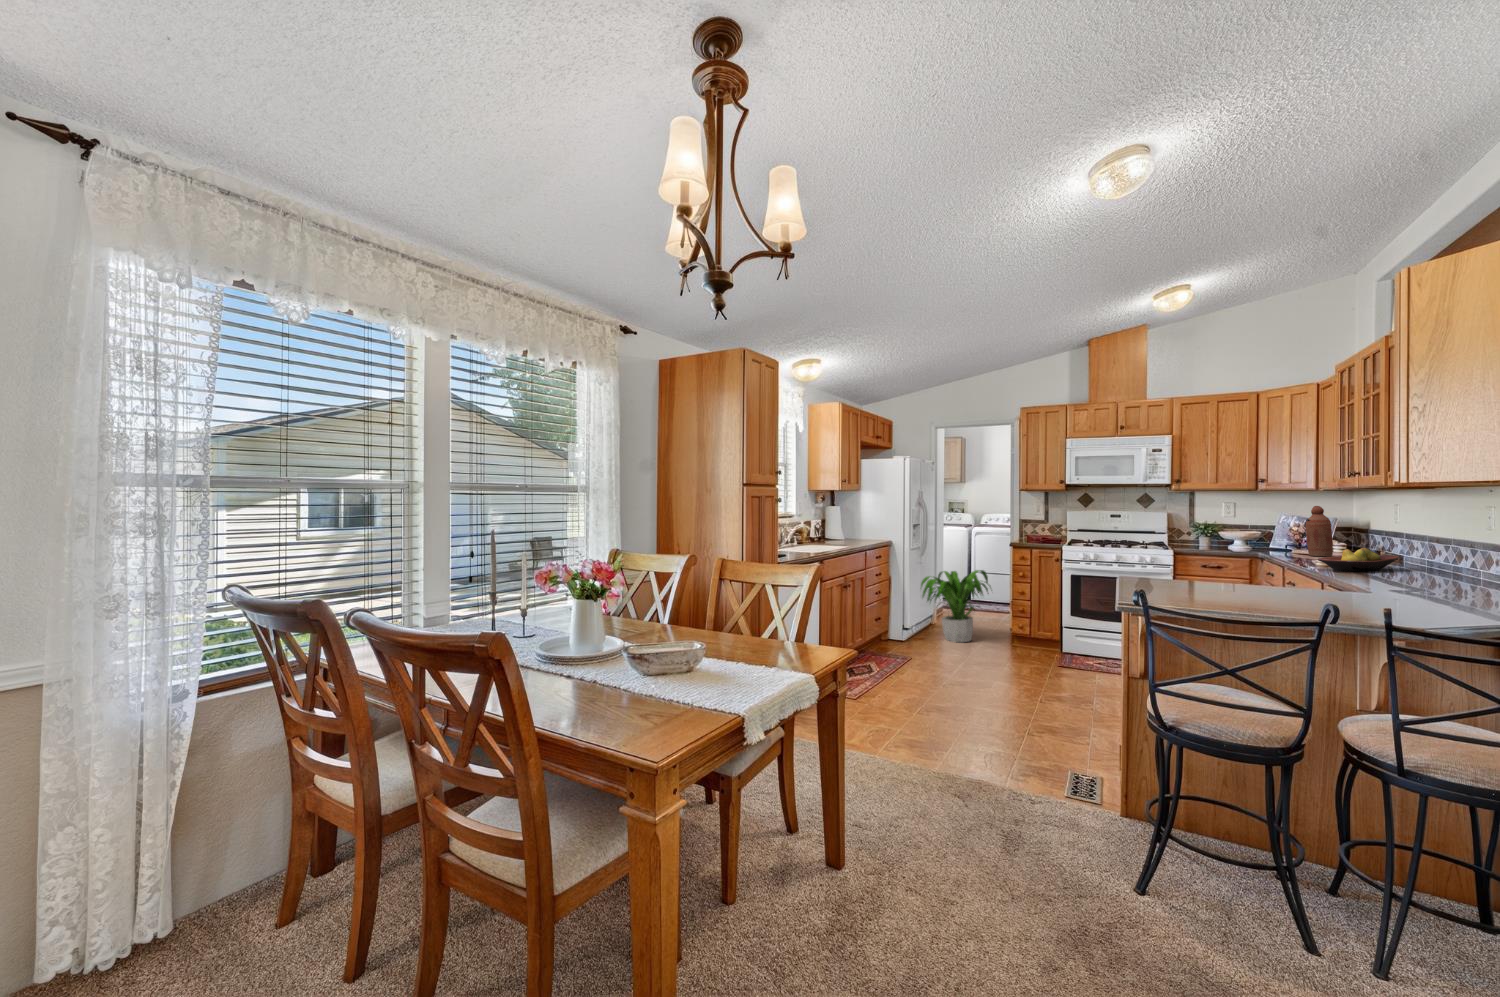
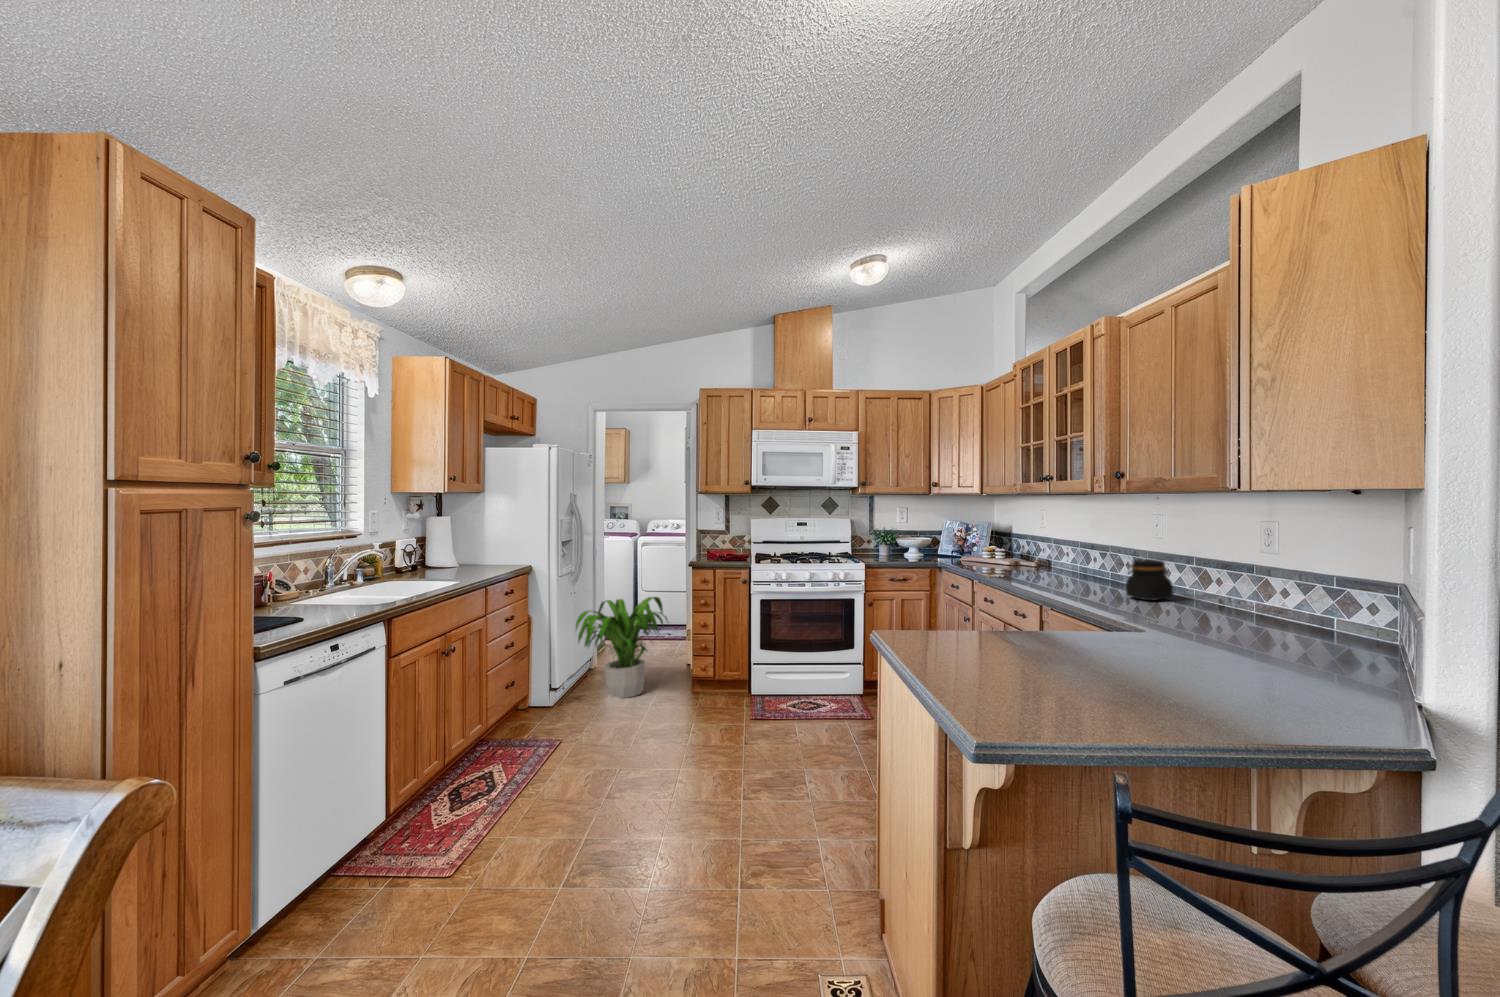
bottle: present [1306,506,1333,556] -> none [985,512,1007,566]
jar: none [1397,545,1451,580] -> present [1126,559,1173,601]
fruit bowl: present [1318,548,1399,572] -> none [1034,561,1098,590]

